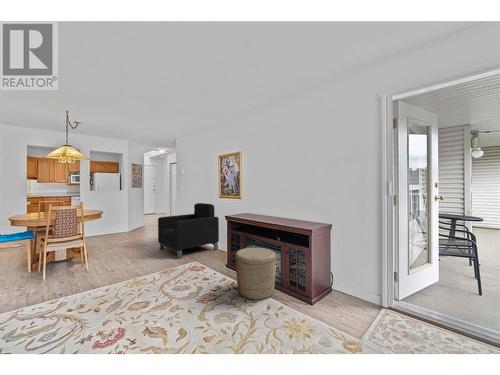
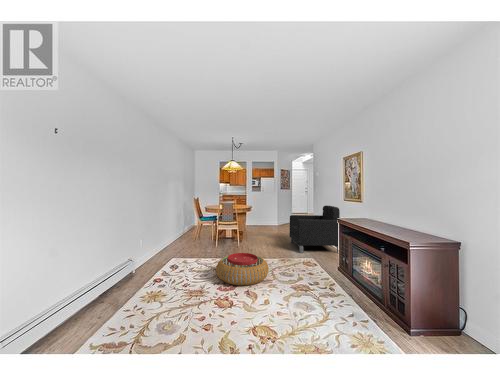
woven basket: present [235,248,276,300] -> none [329,252,375,307]
pouf: none [78,276,164,331] -> present [216,253,269,285]

